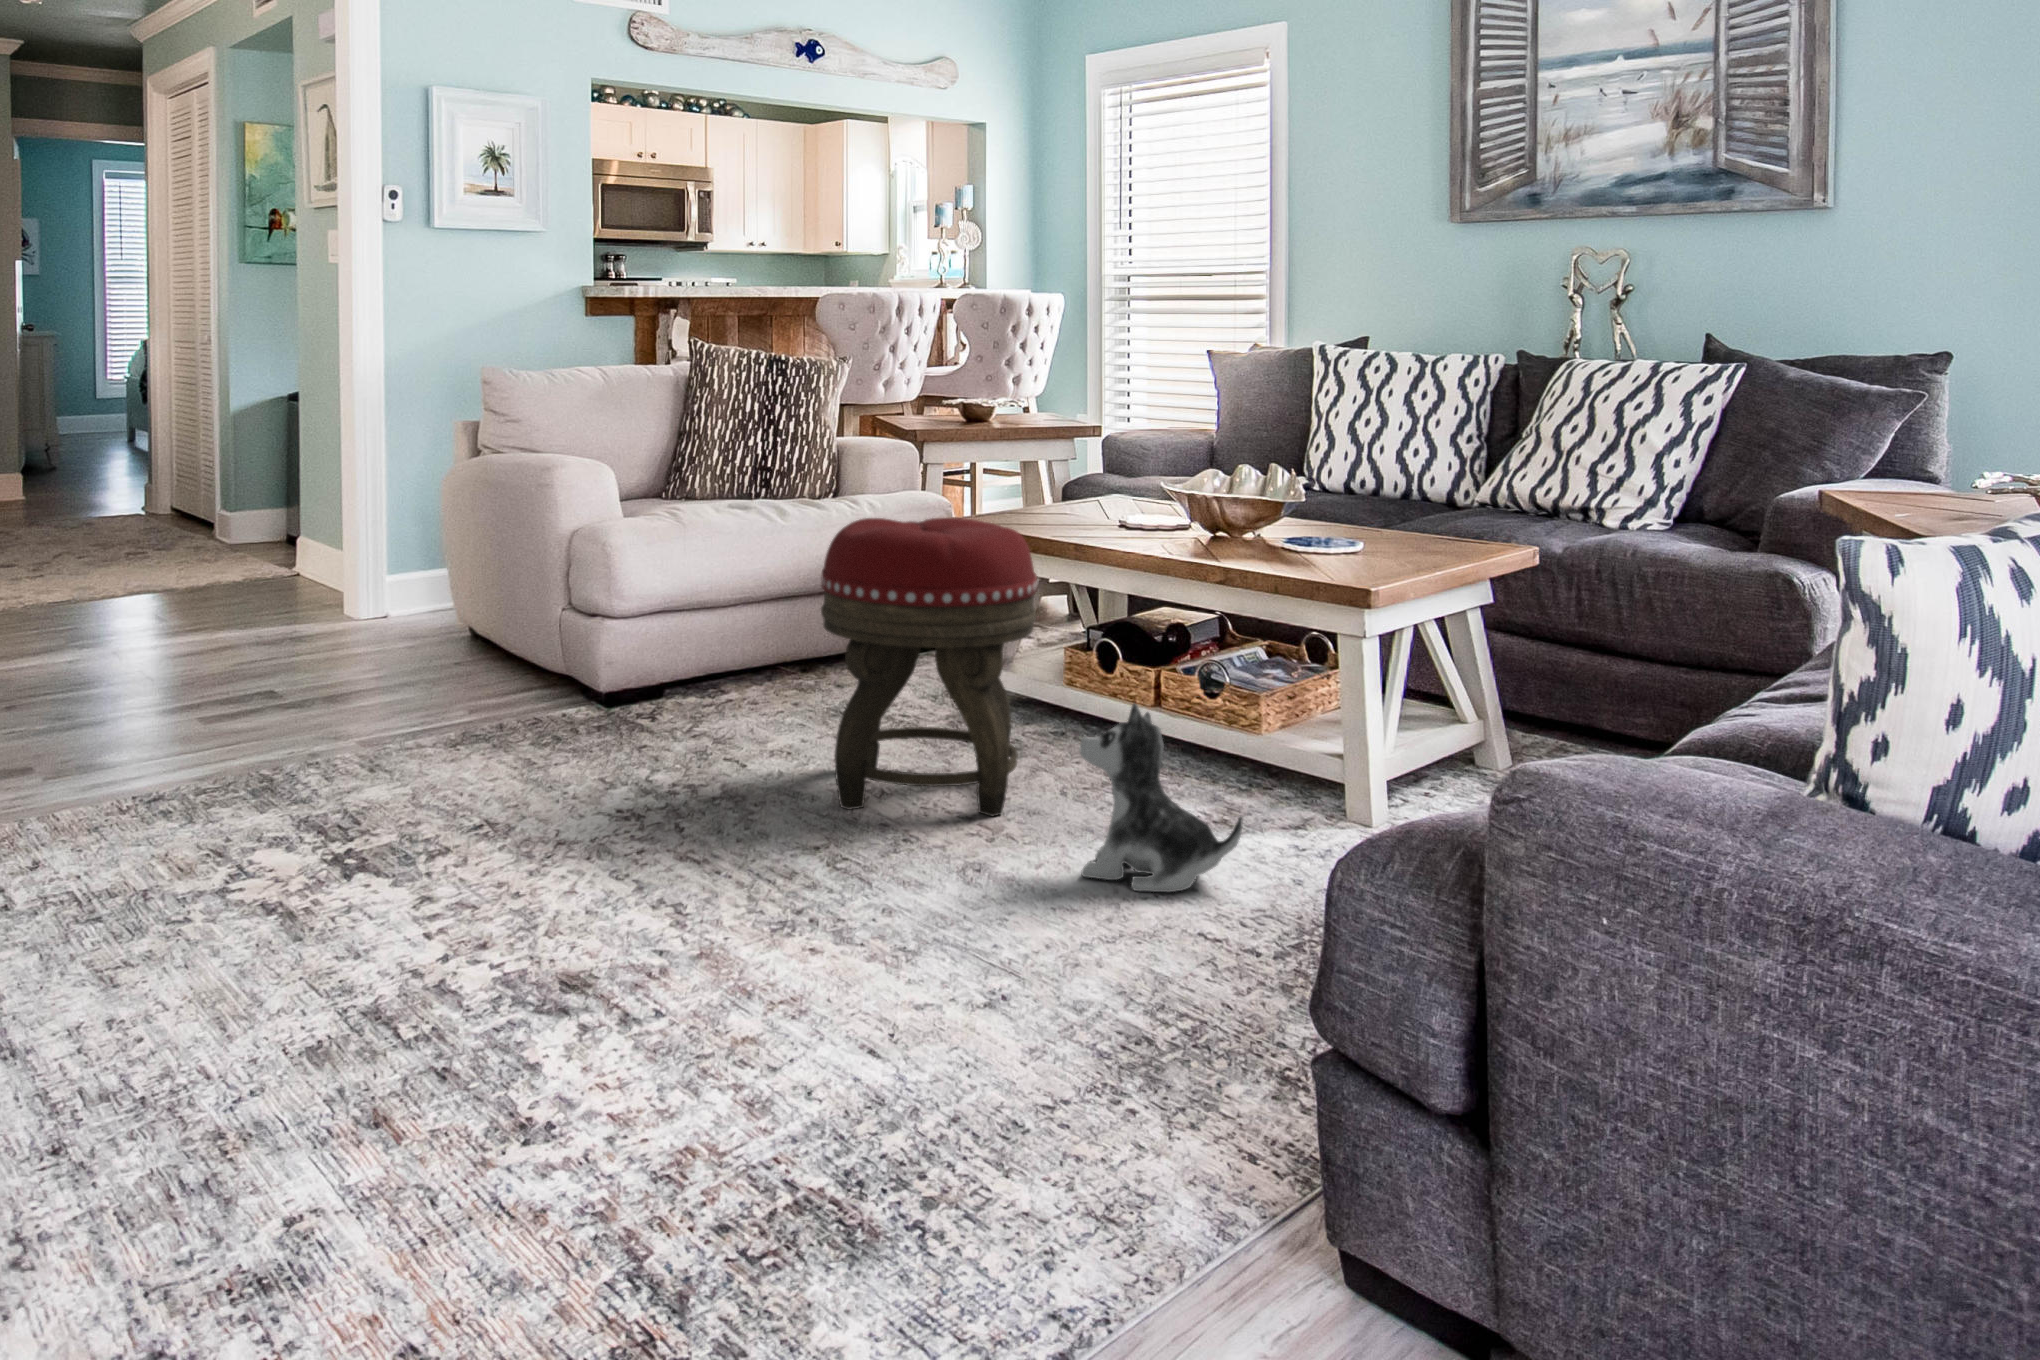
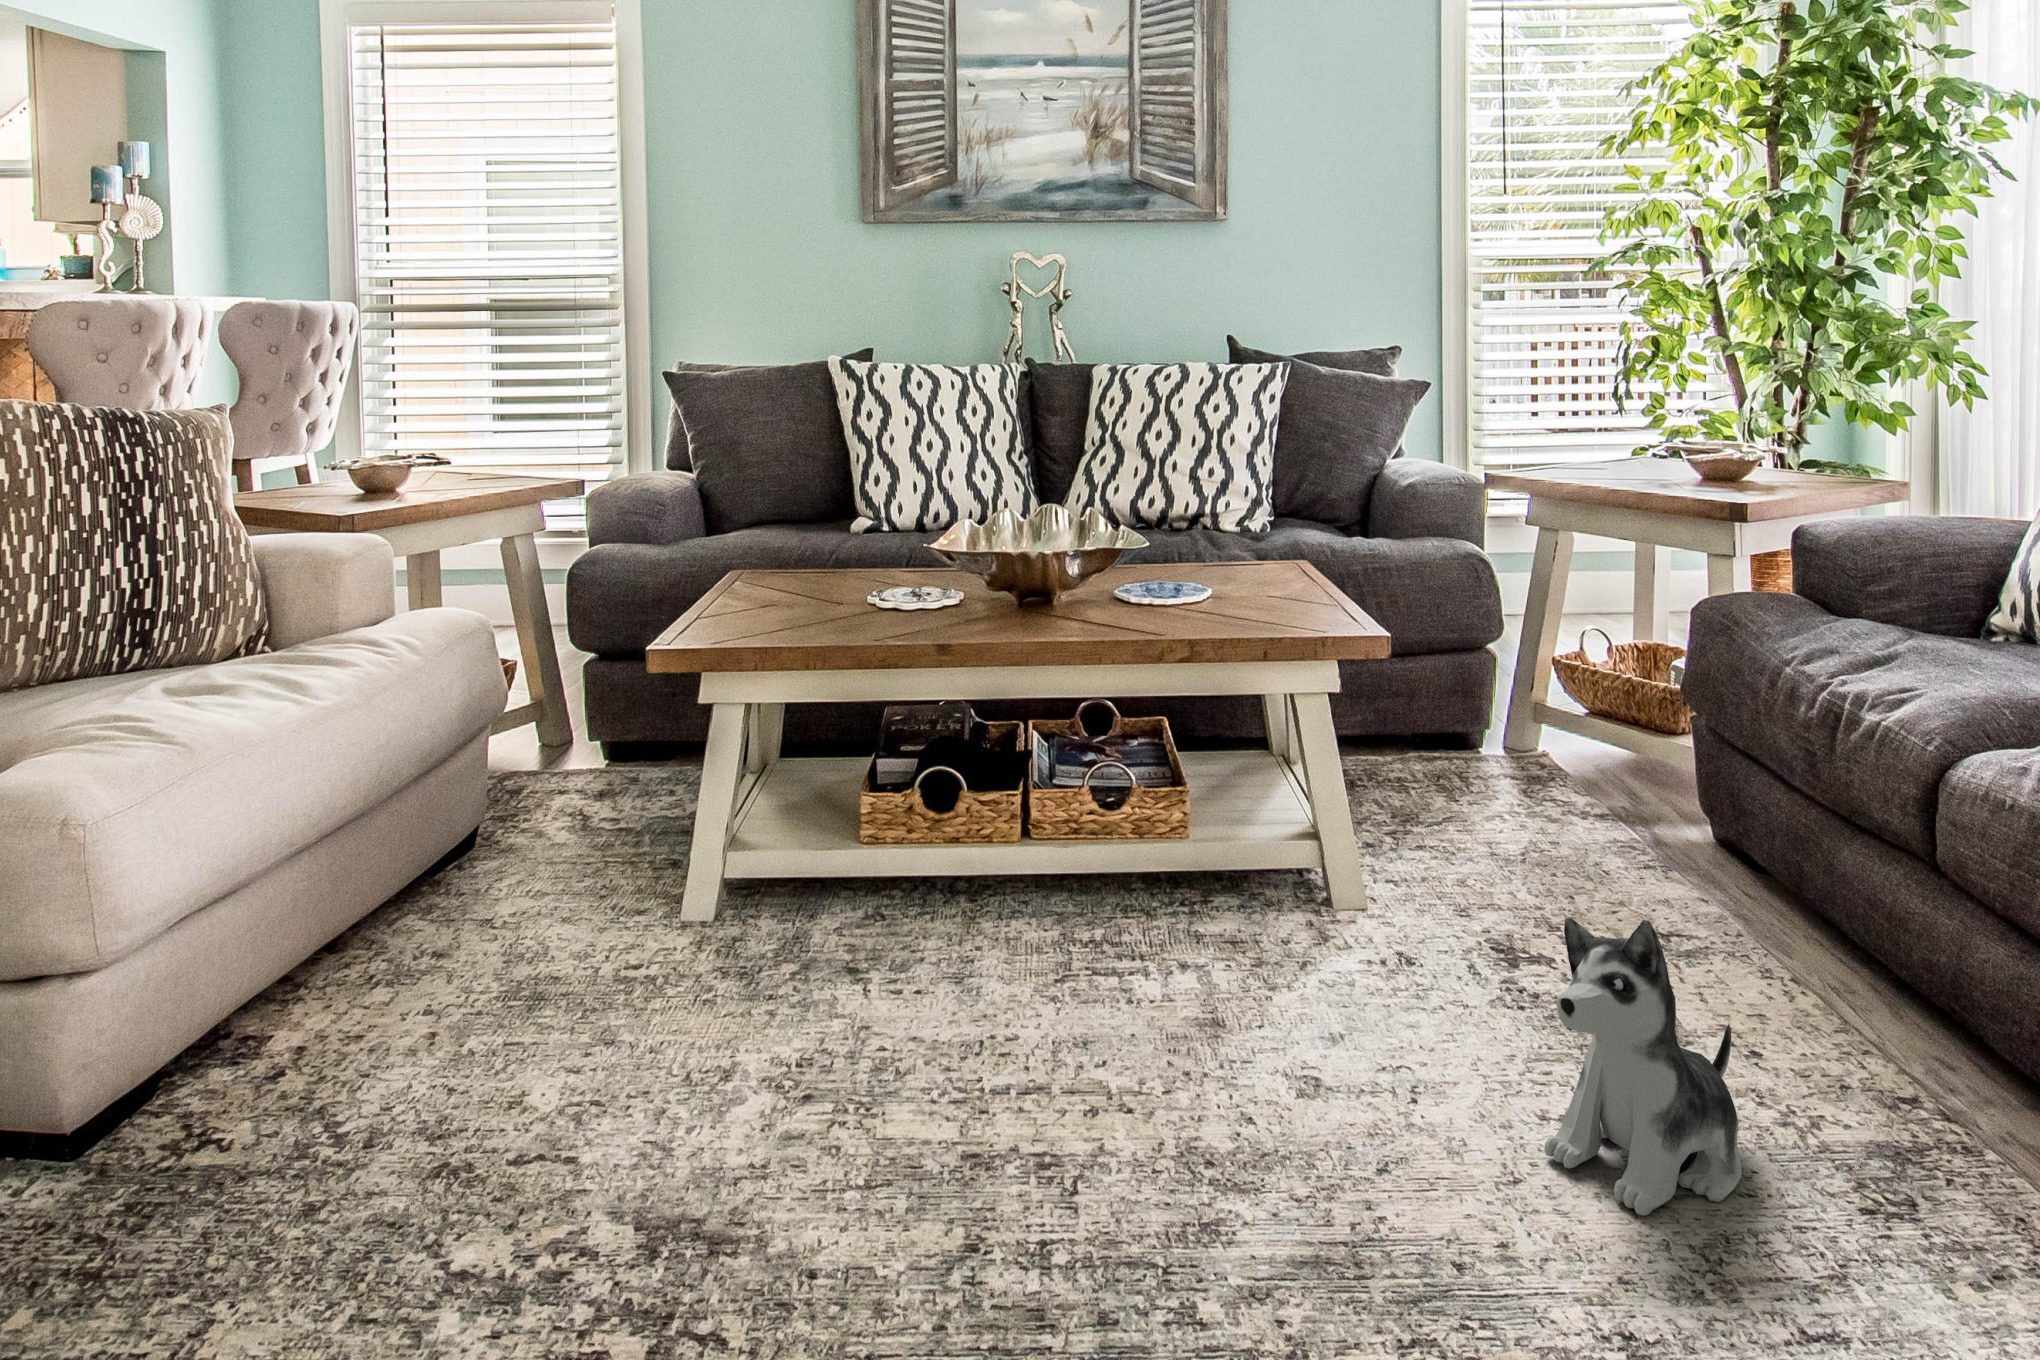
footstool: present [821,517,1037,816] -> none [928,676,1304,1277]

